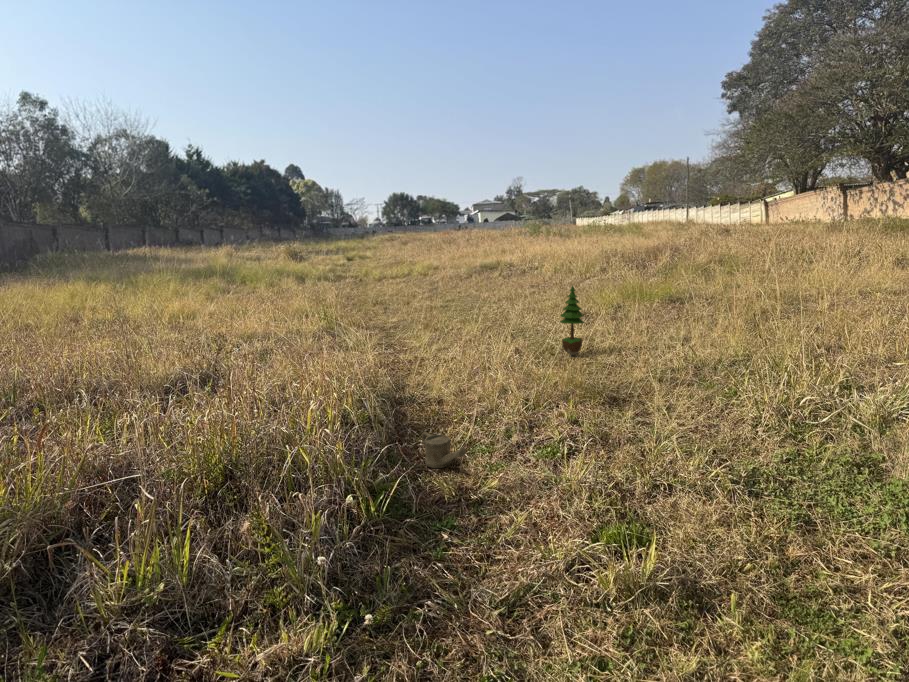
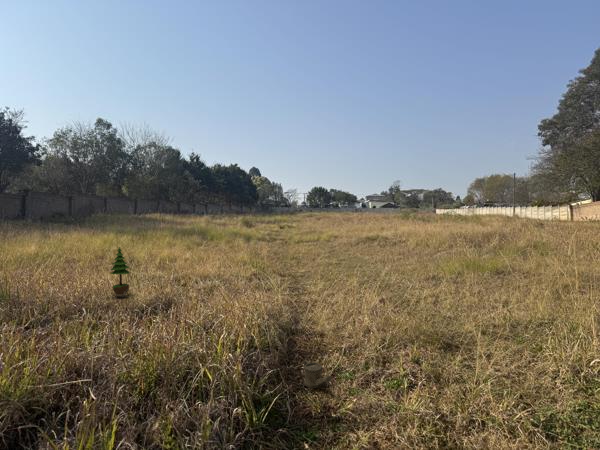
potted tree: present [560,286,585,356] -> present [111,247,130,297]

